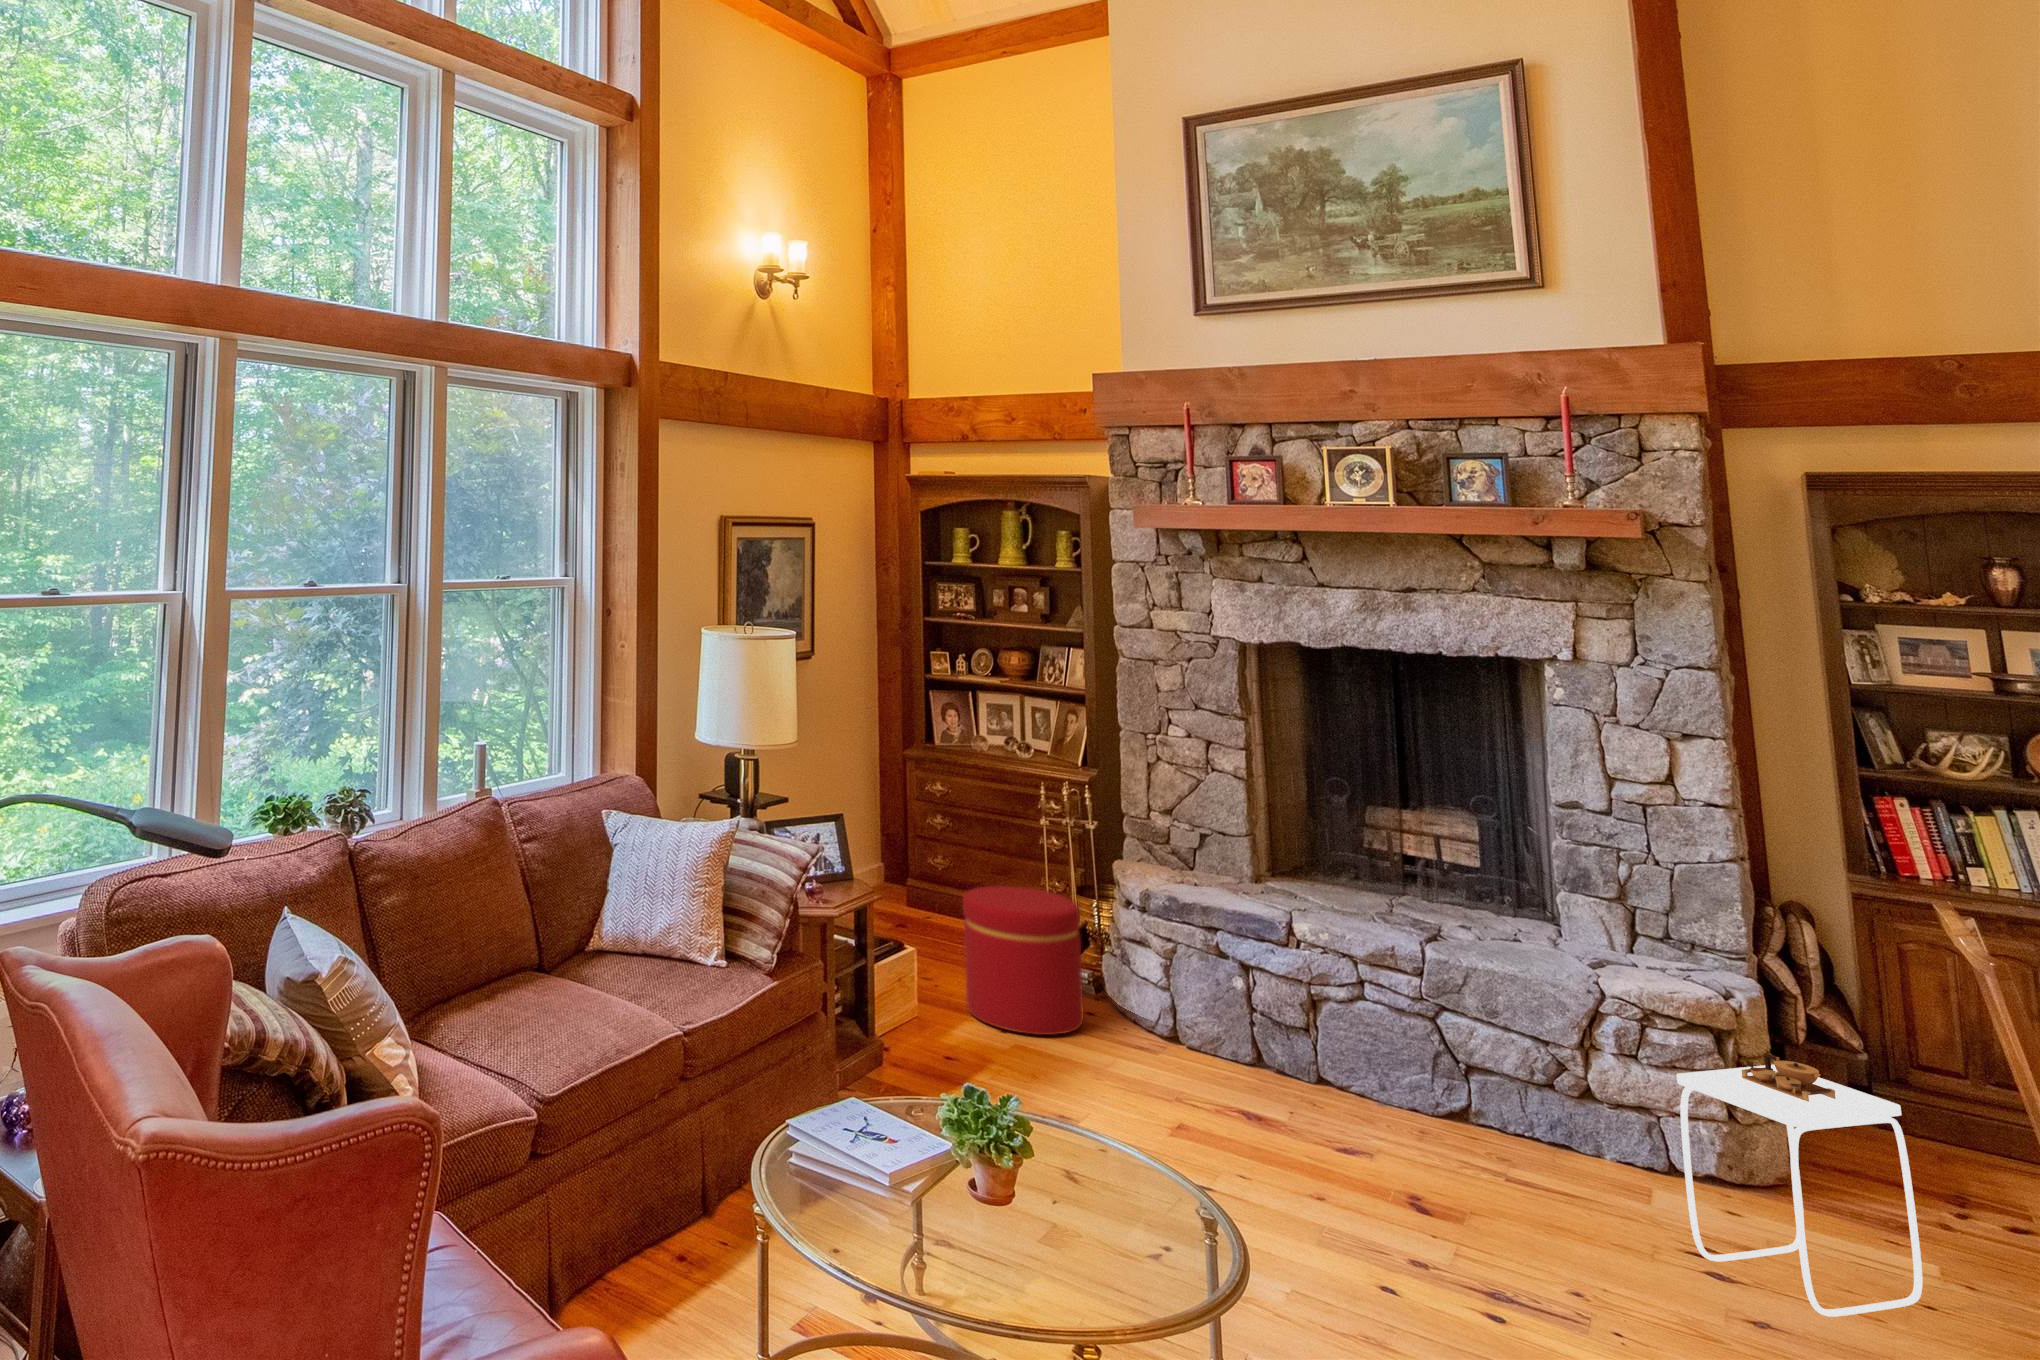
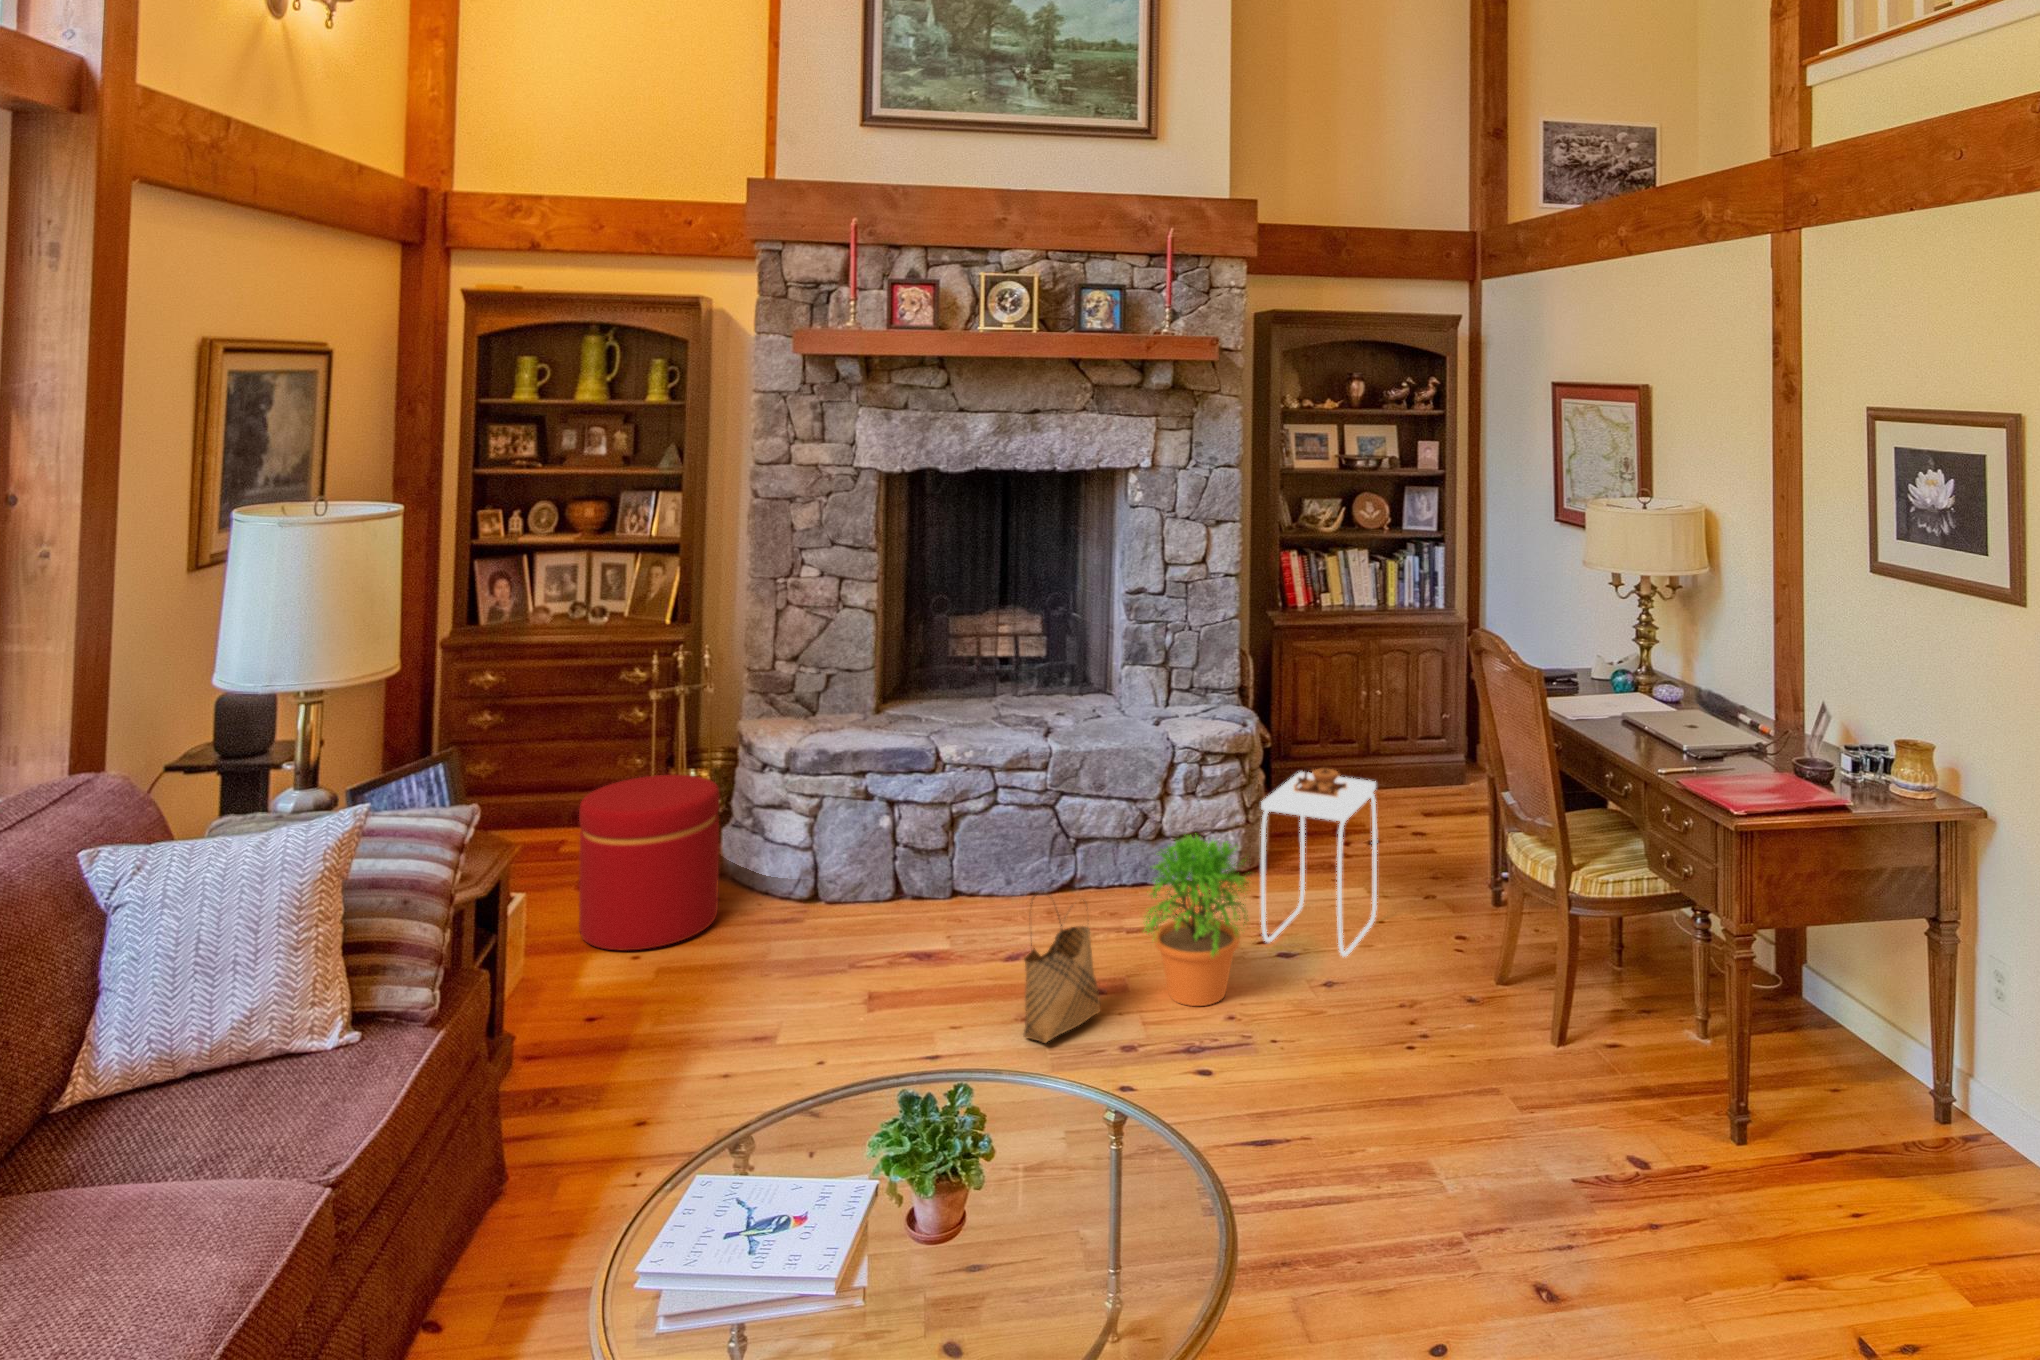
potted plant: none [1470,1069,1648,1282] -> present [1146,833,1249,1006]
woven basket: none [1309,1073,1418,1232] -> present [1024,892,1100,1043]

